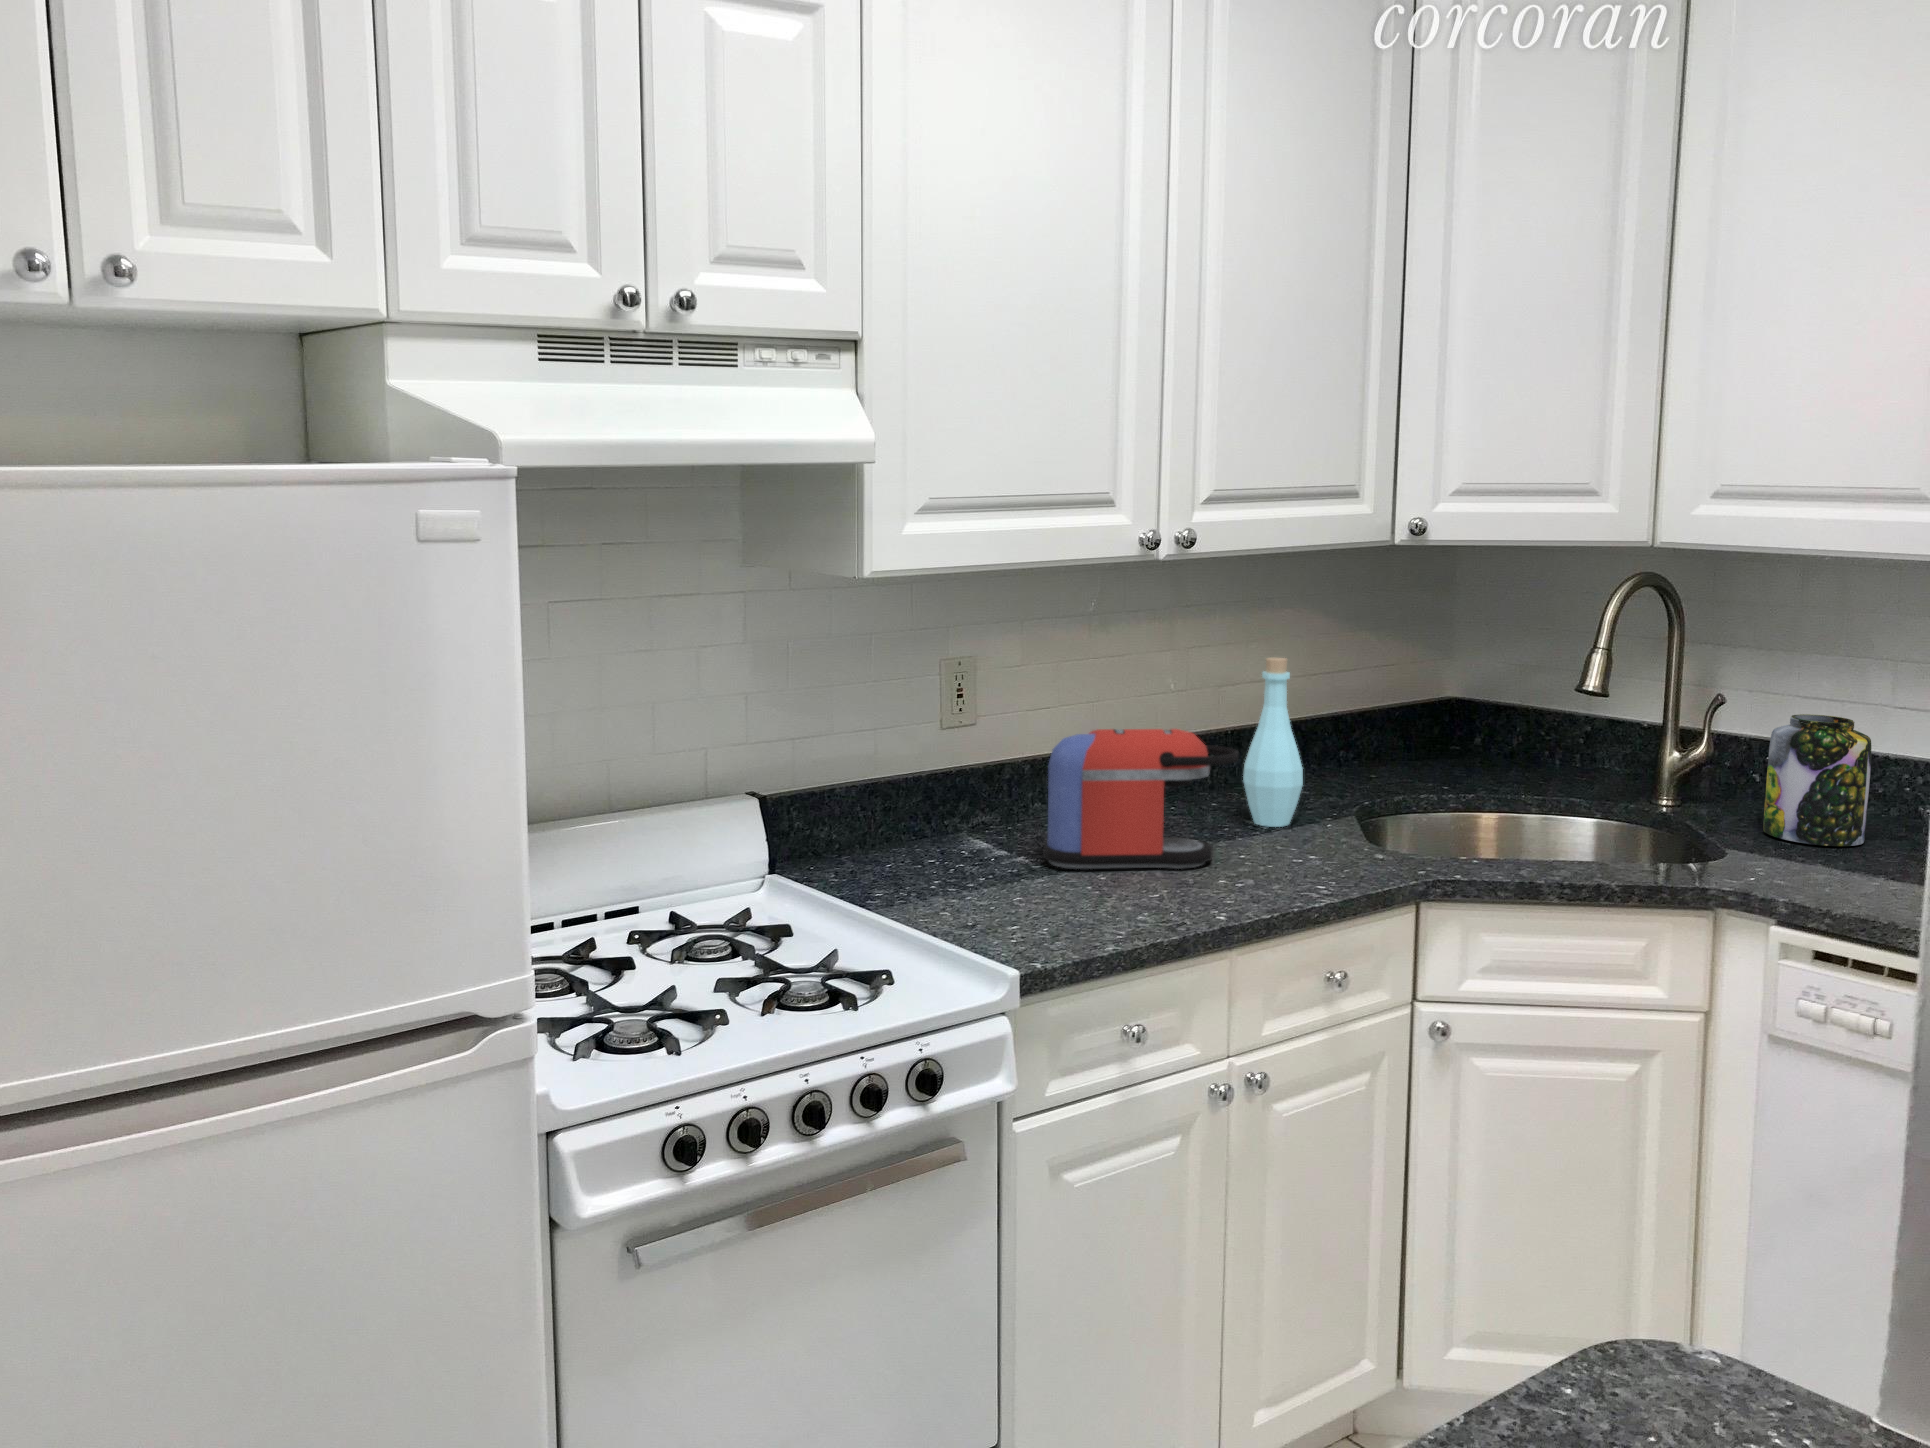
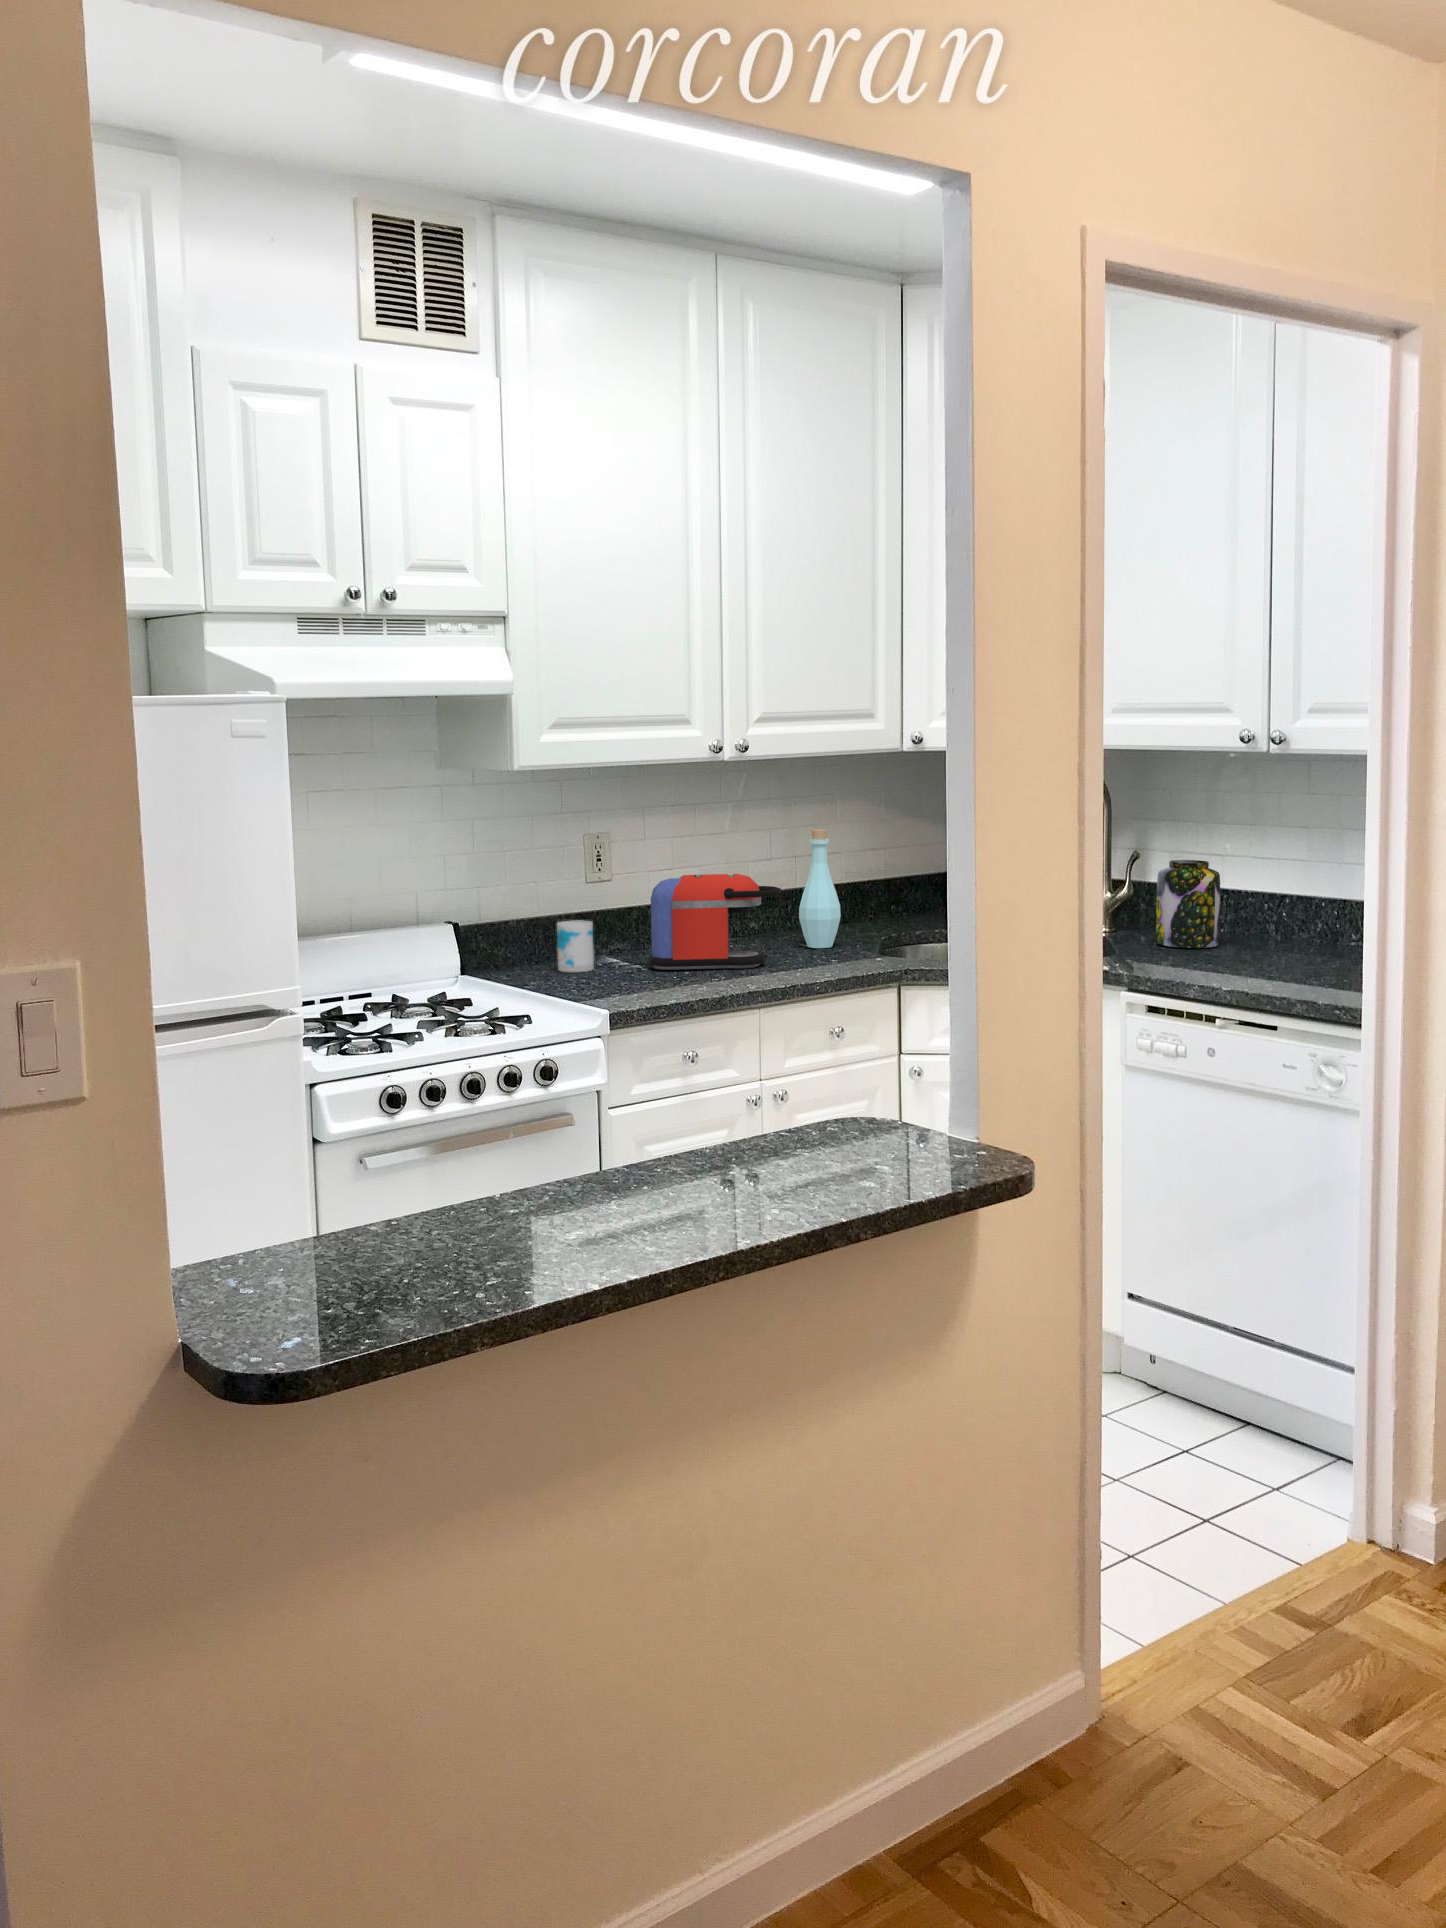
mug: none [910,790,962,869] -> present [557,921,594,972]

